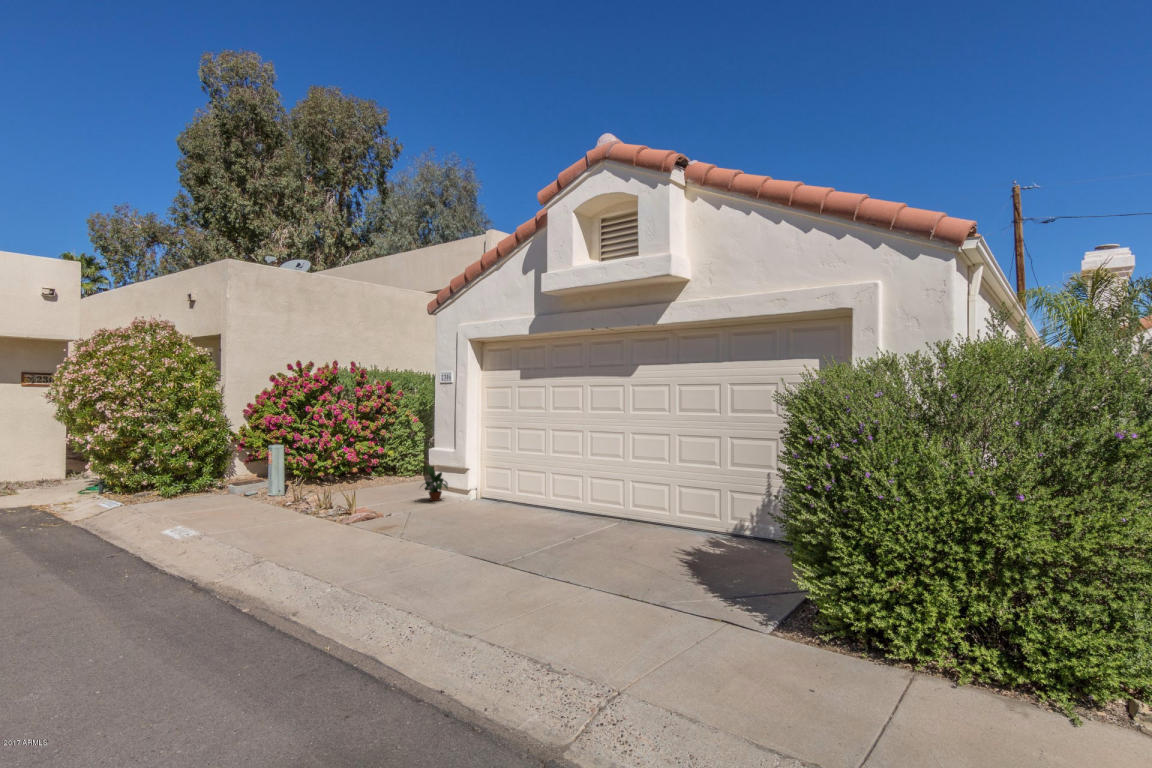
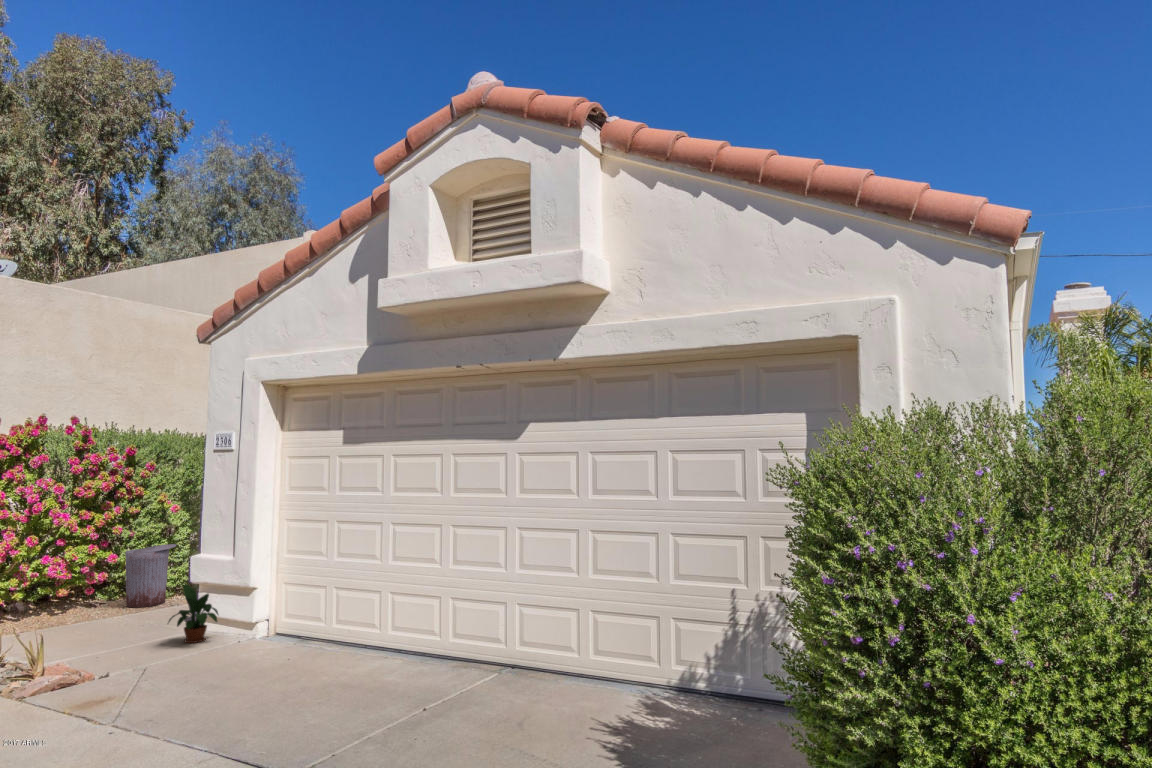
trash can: none [388,443,417,482] -> present [126,544,176,608]

